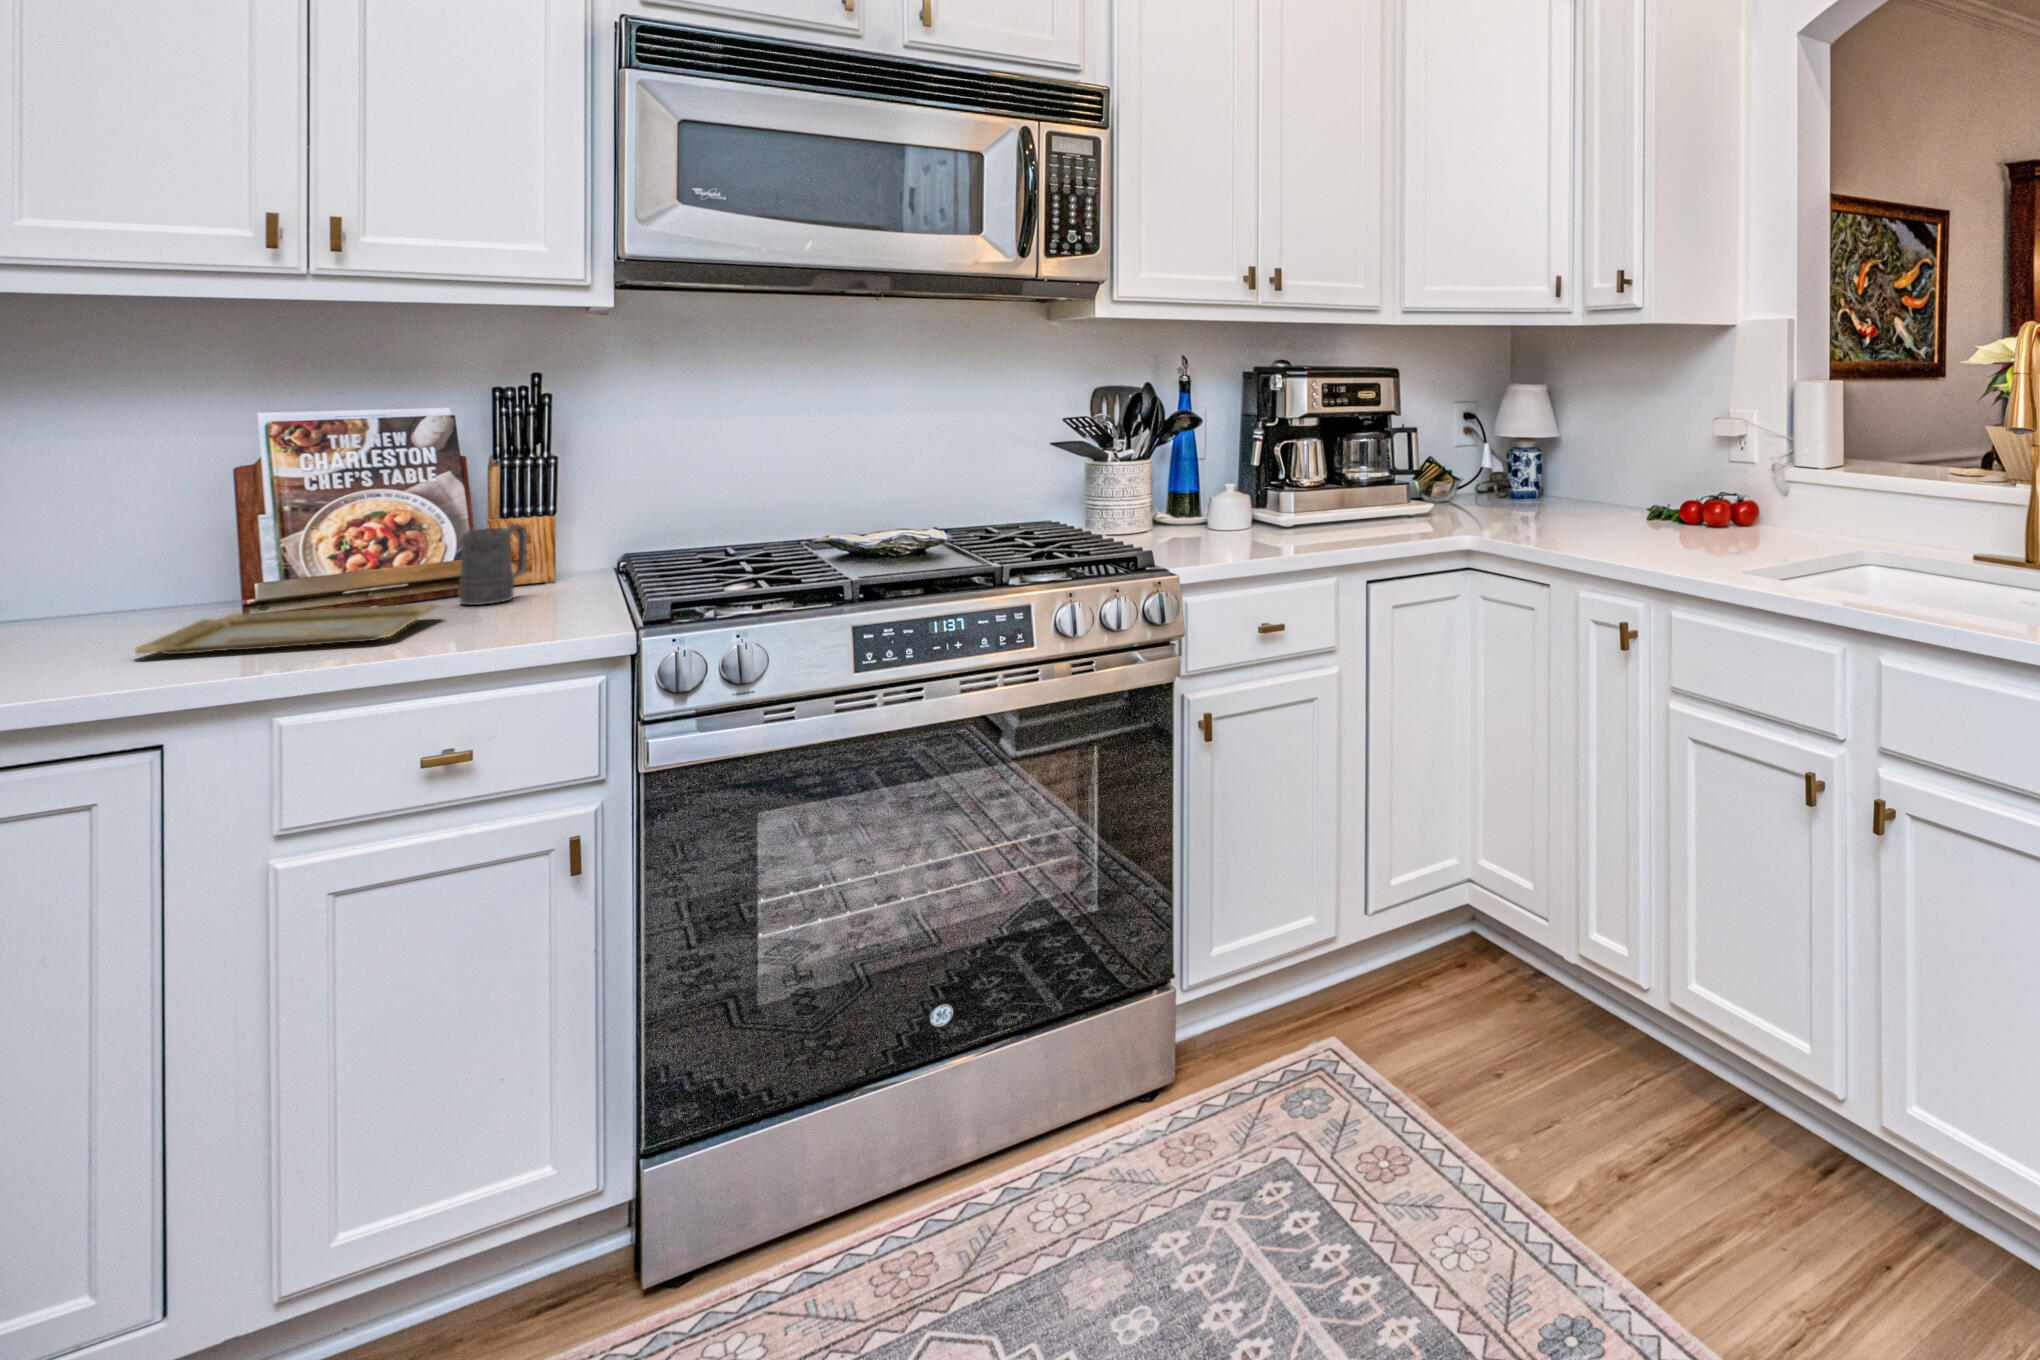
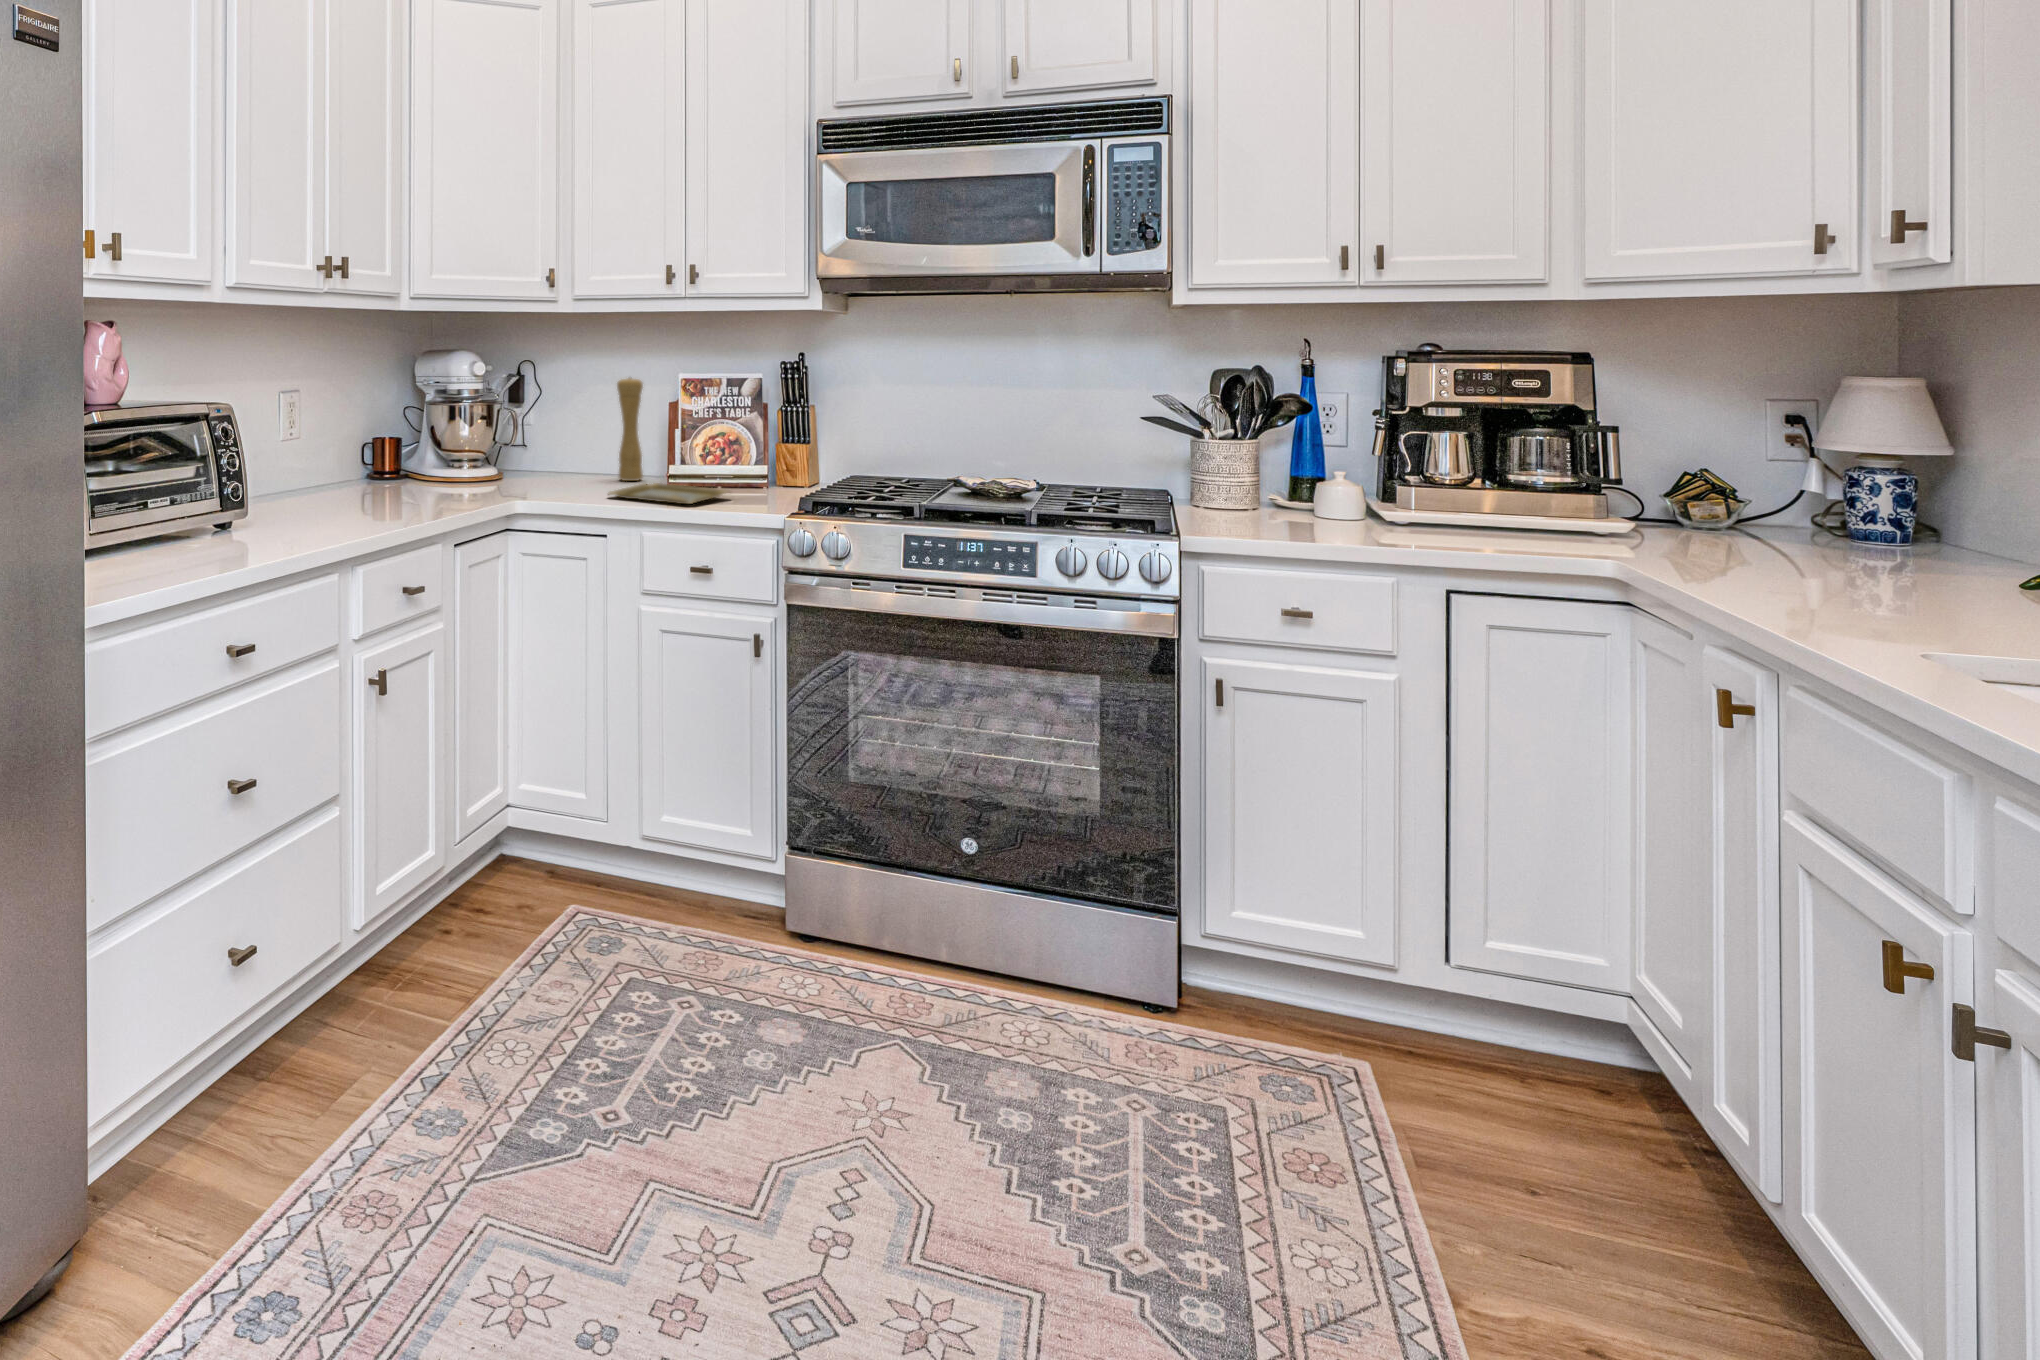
pepper mill: none [74,421,147,623] -> present [617,378,643,481]
mug: present [459,524,527,605] -> none [751,448,788,496]

